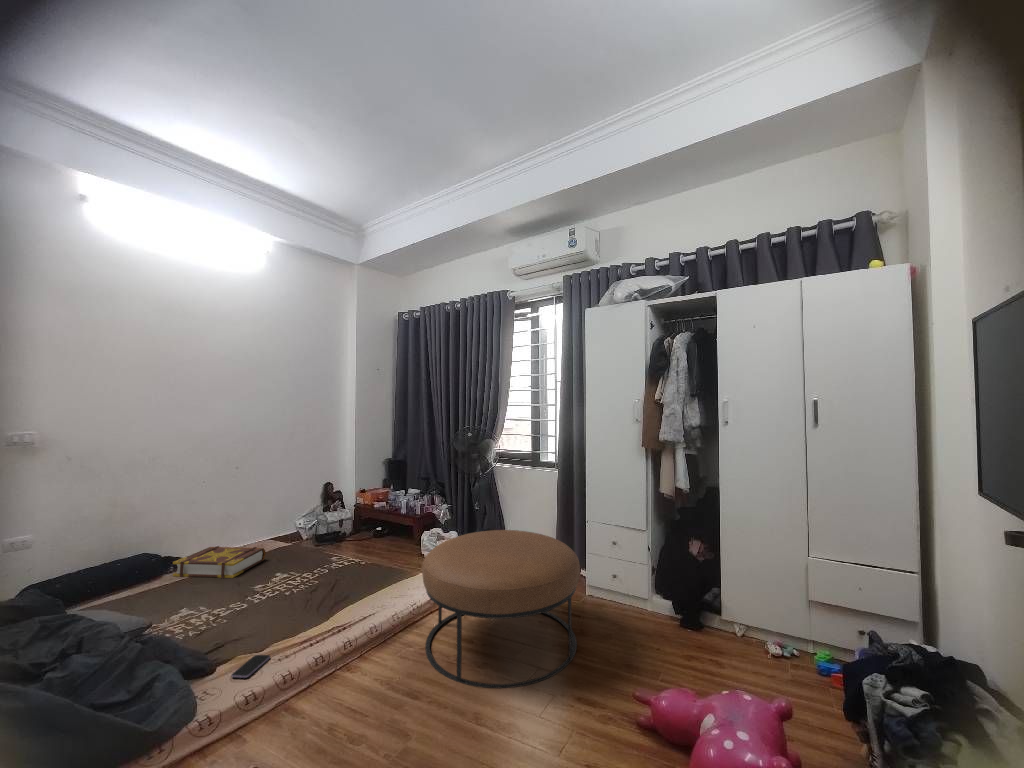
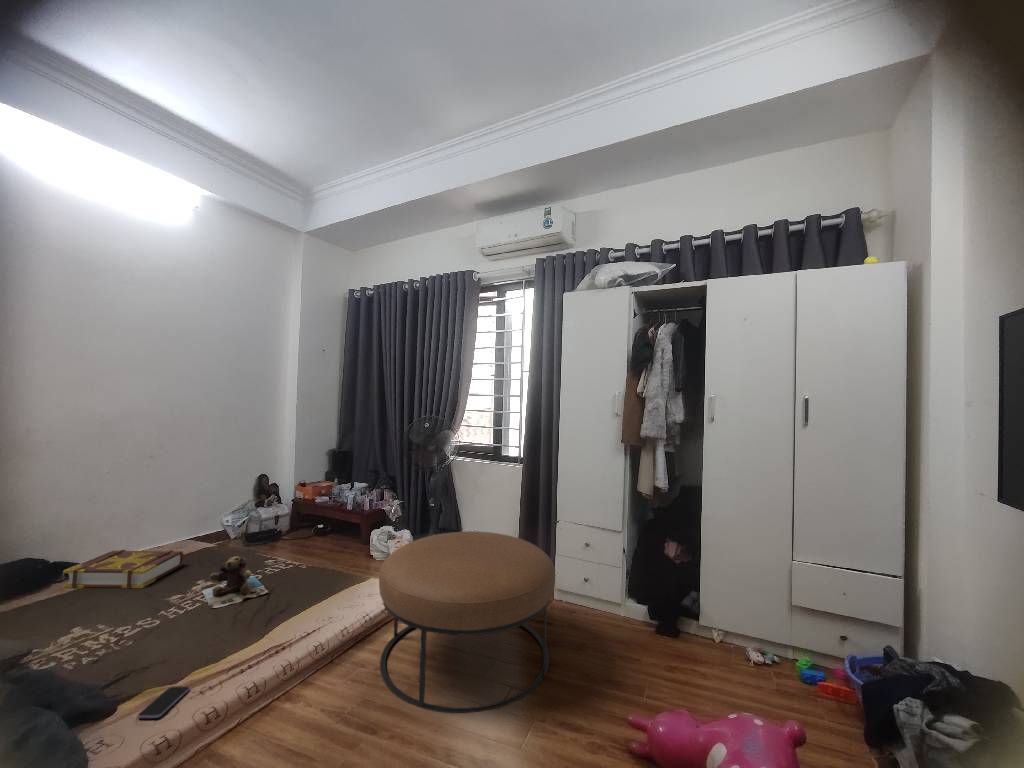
teddy bear: none [280,552,333,596] -> present [202,557,268,608]

